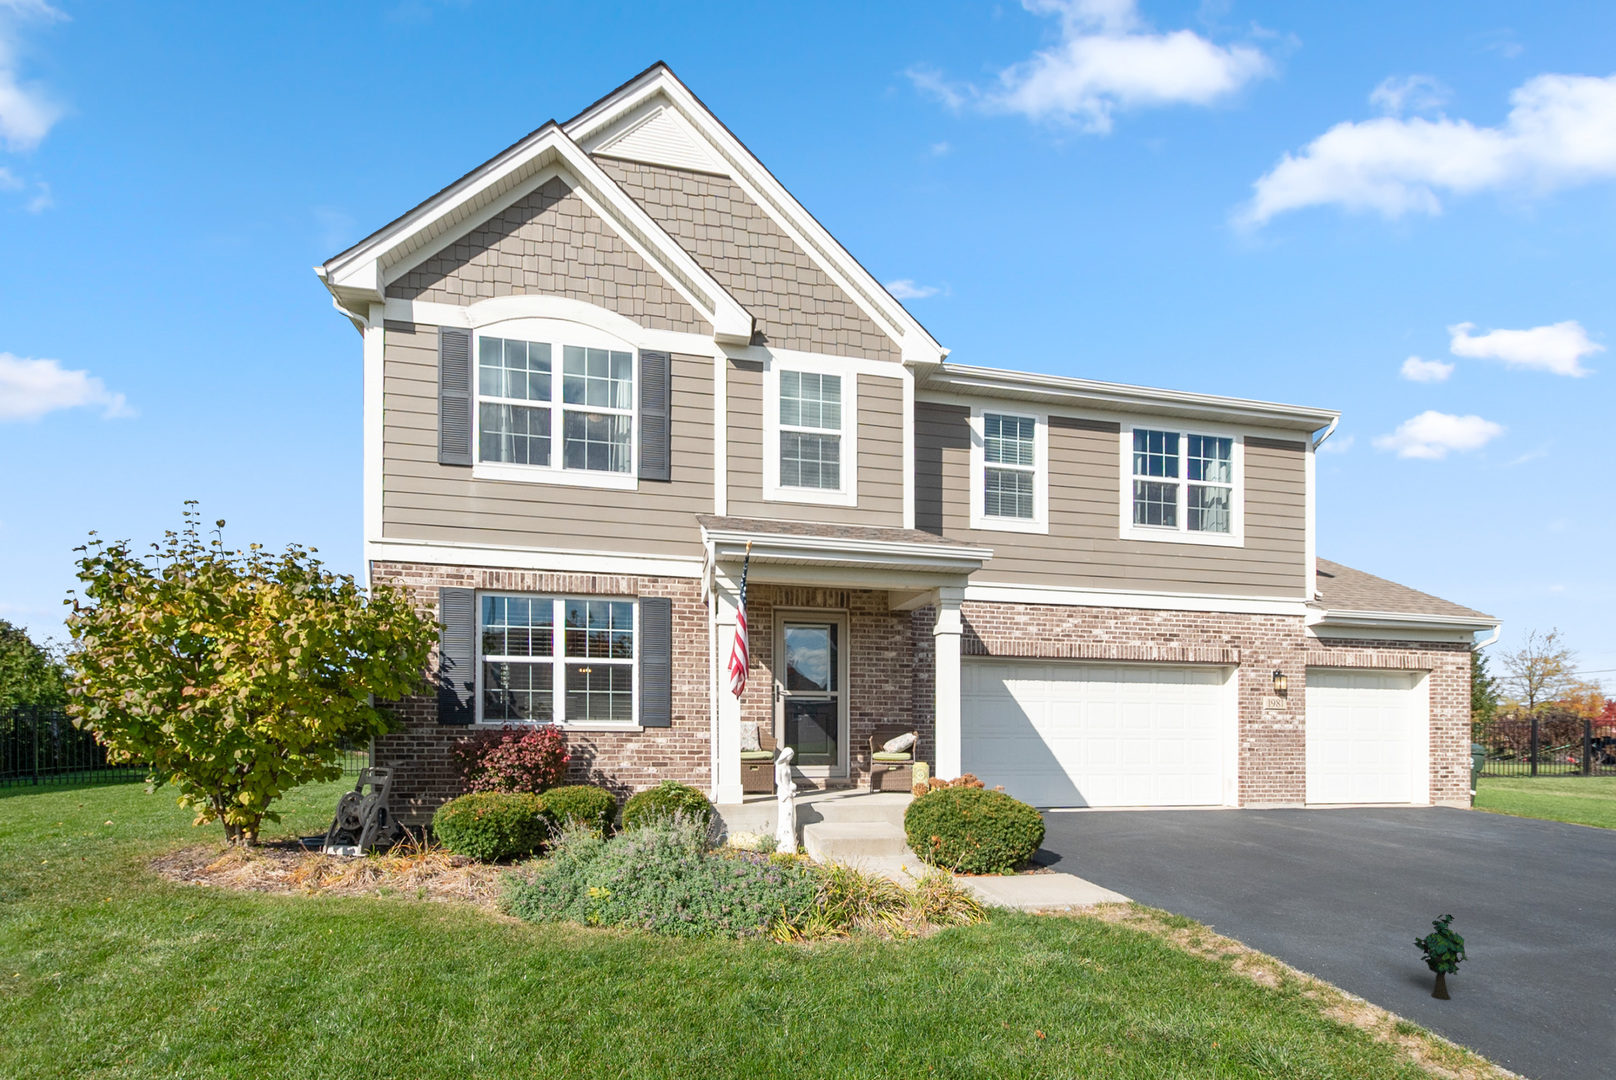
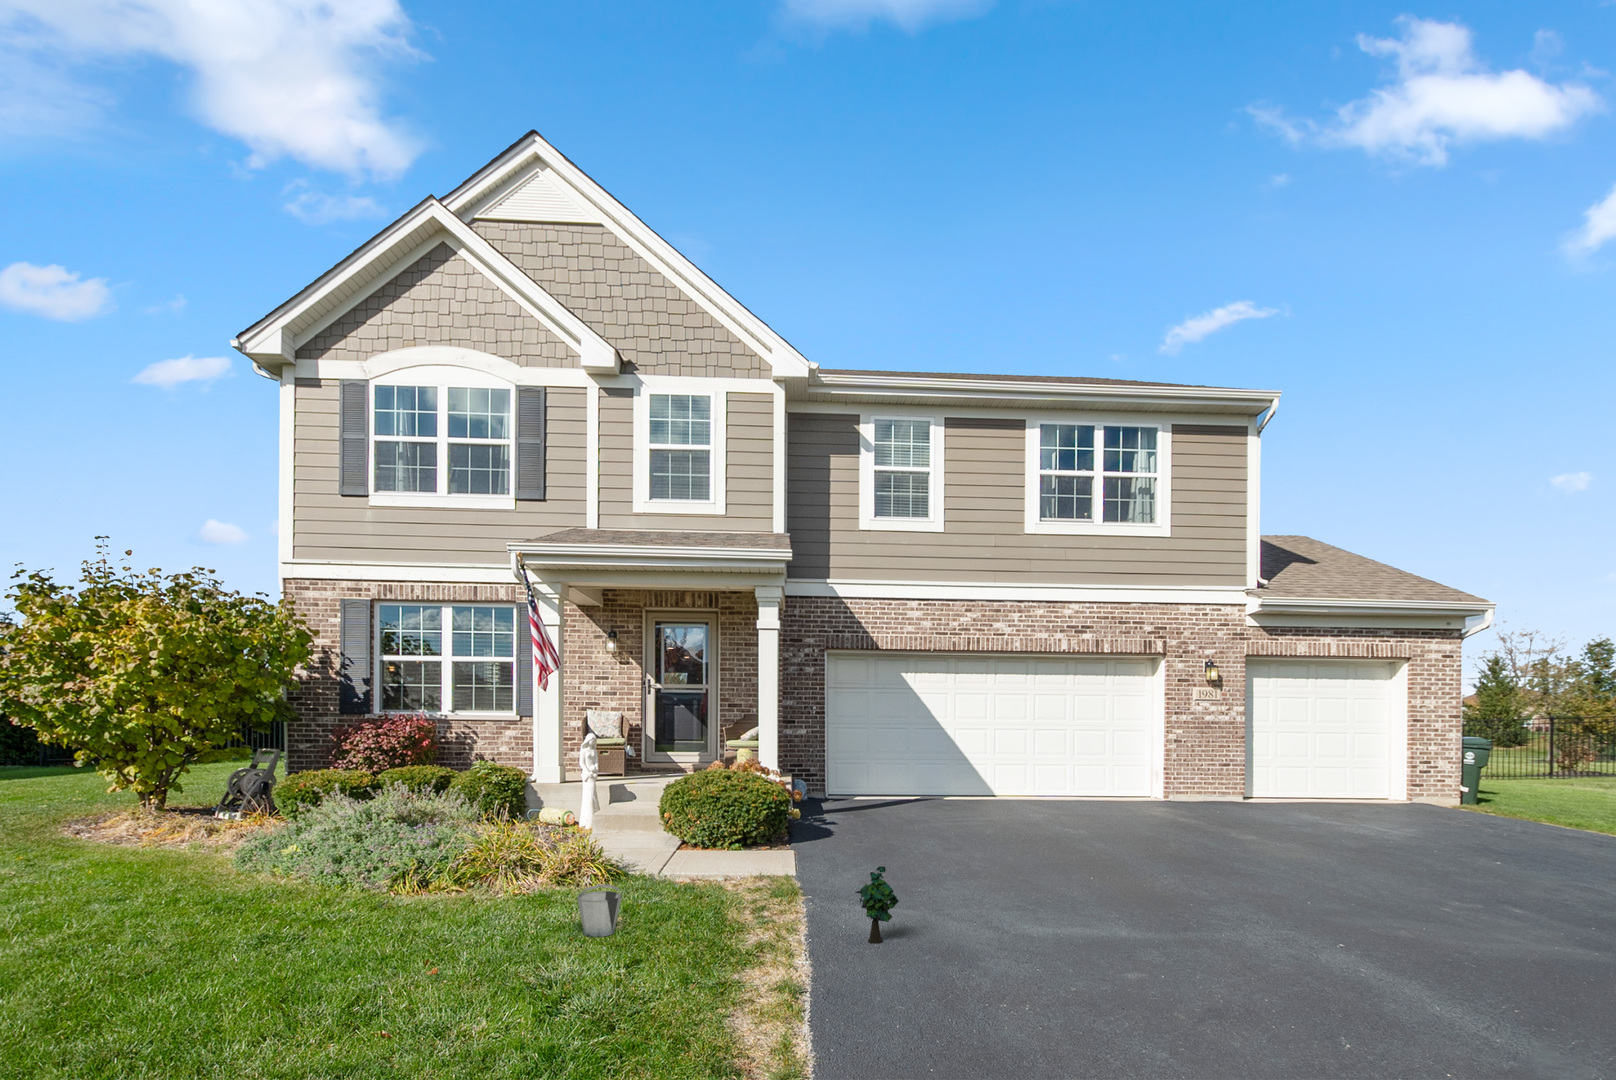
bucket: none [1122,946,1176,1012] -> present [577,884,622,937]

